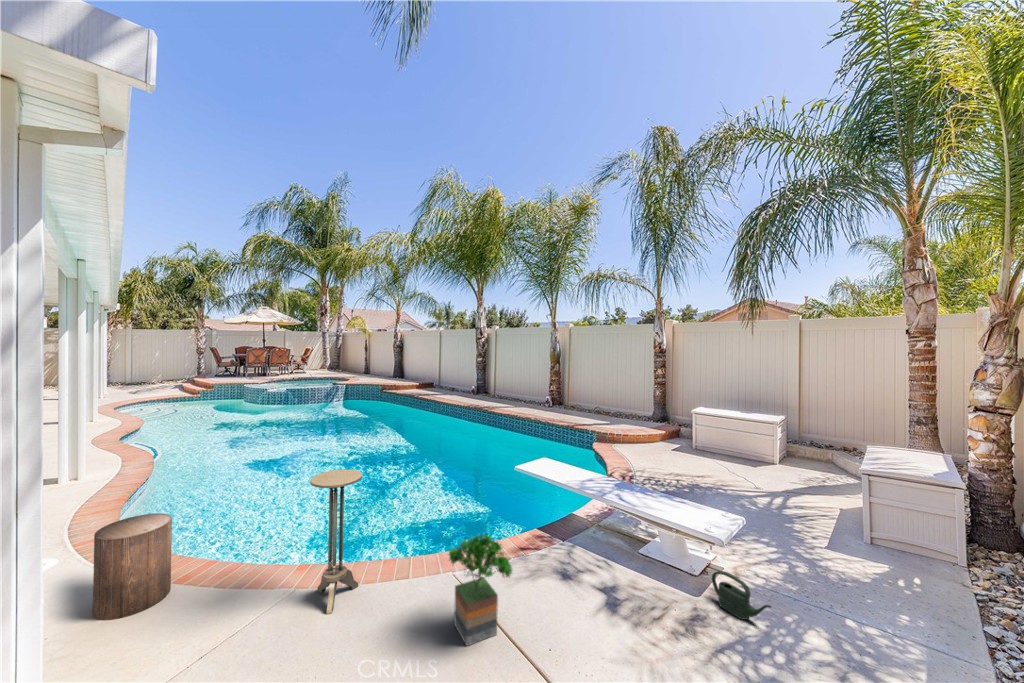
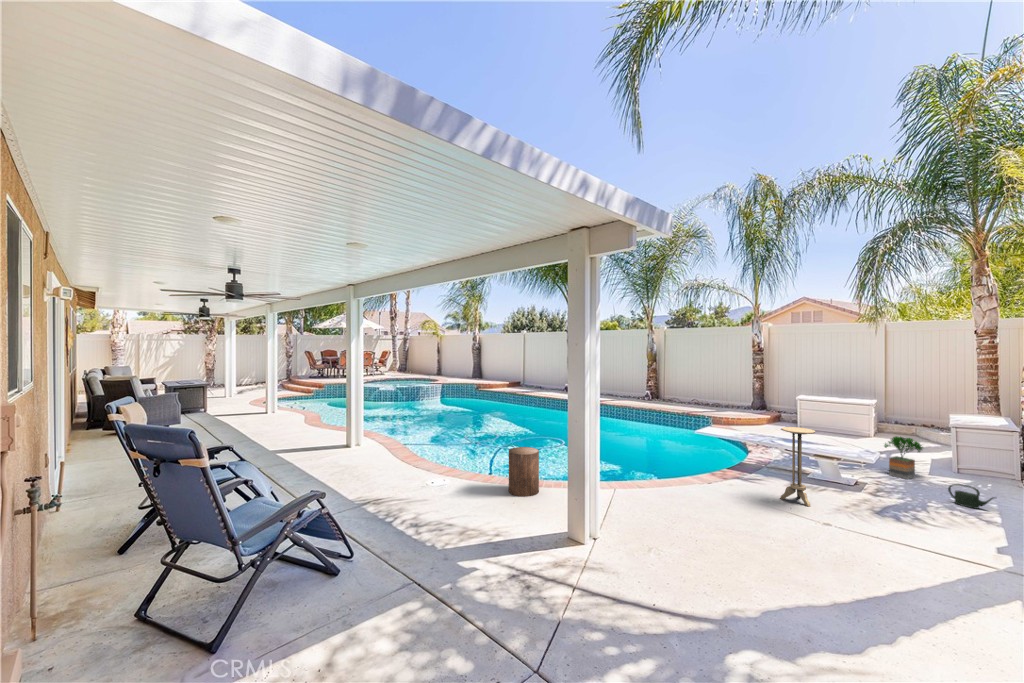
side table: present [310,469,362,614] -> present [780,427,815,506]
potted tree: present [449,534,512,646] -> present [885,436,923,479]
watering can: present [712,571,771,620] -> present [948,484,995,508]

